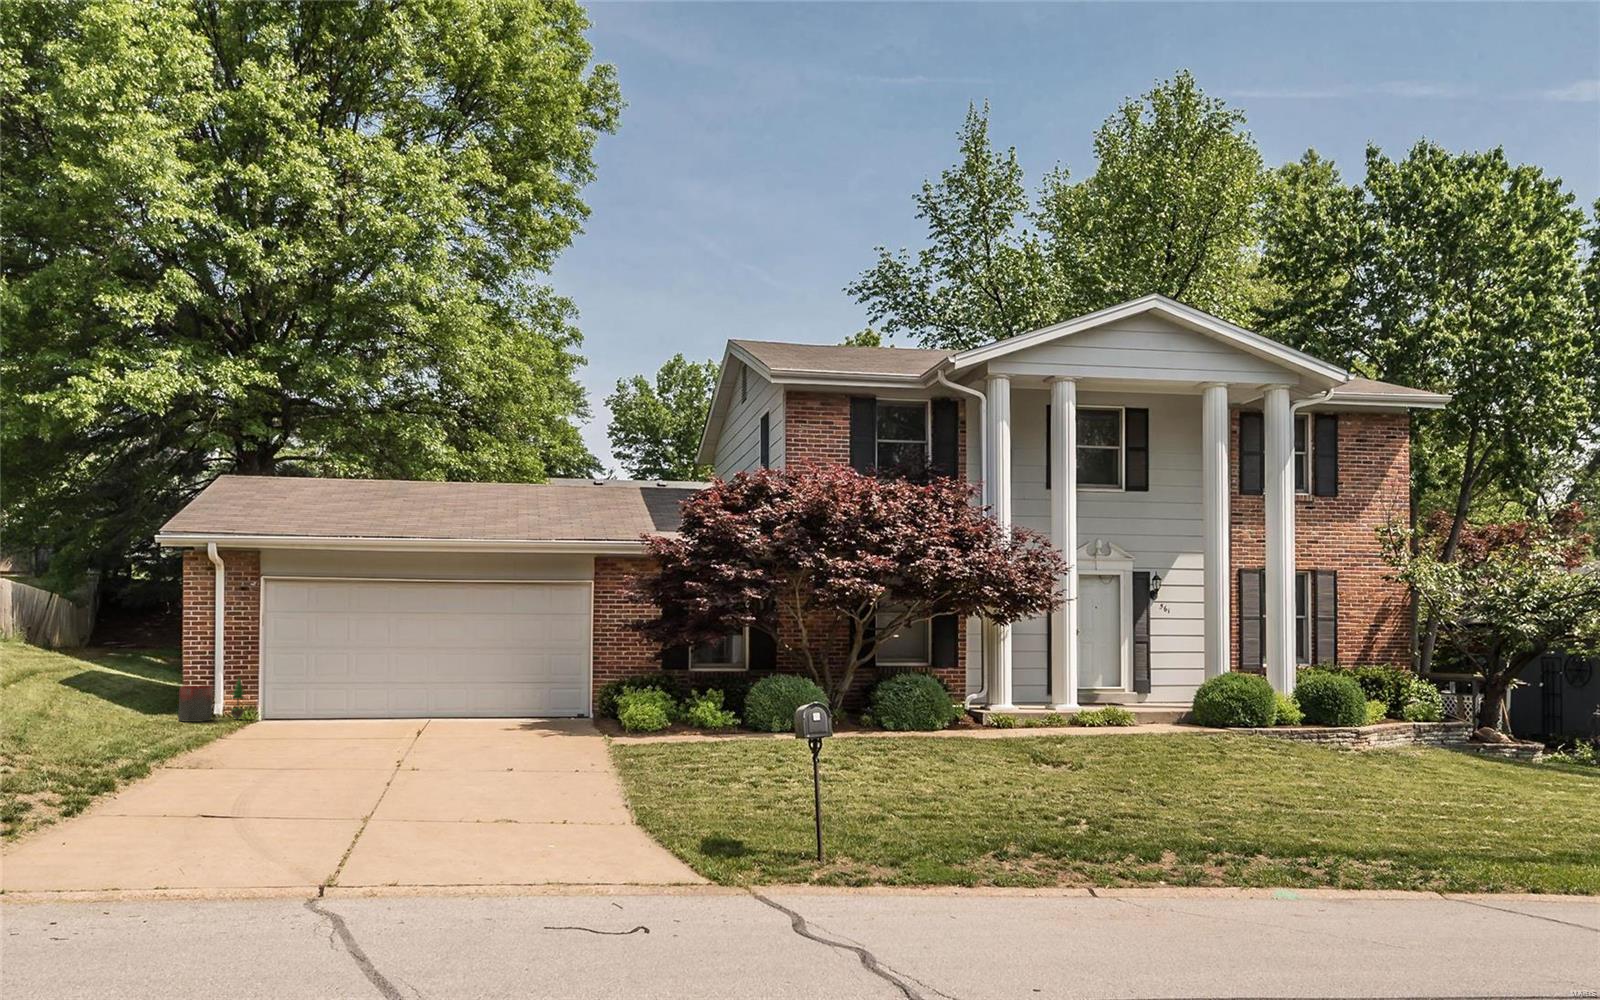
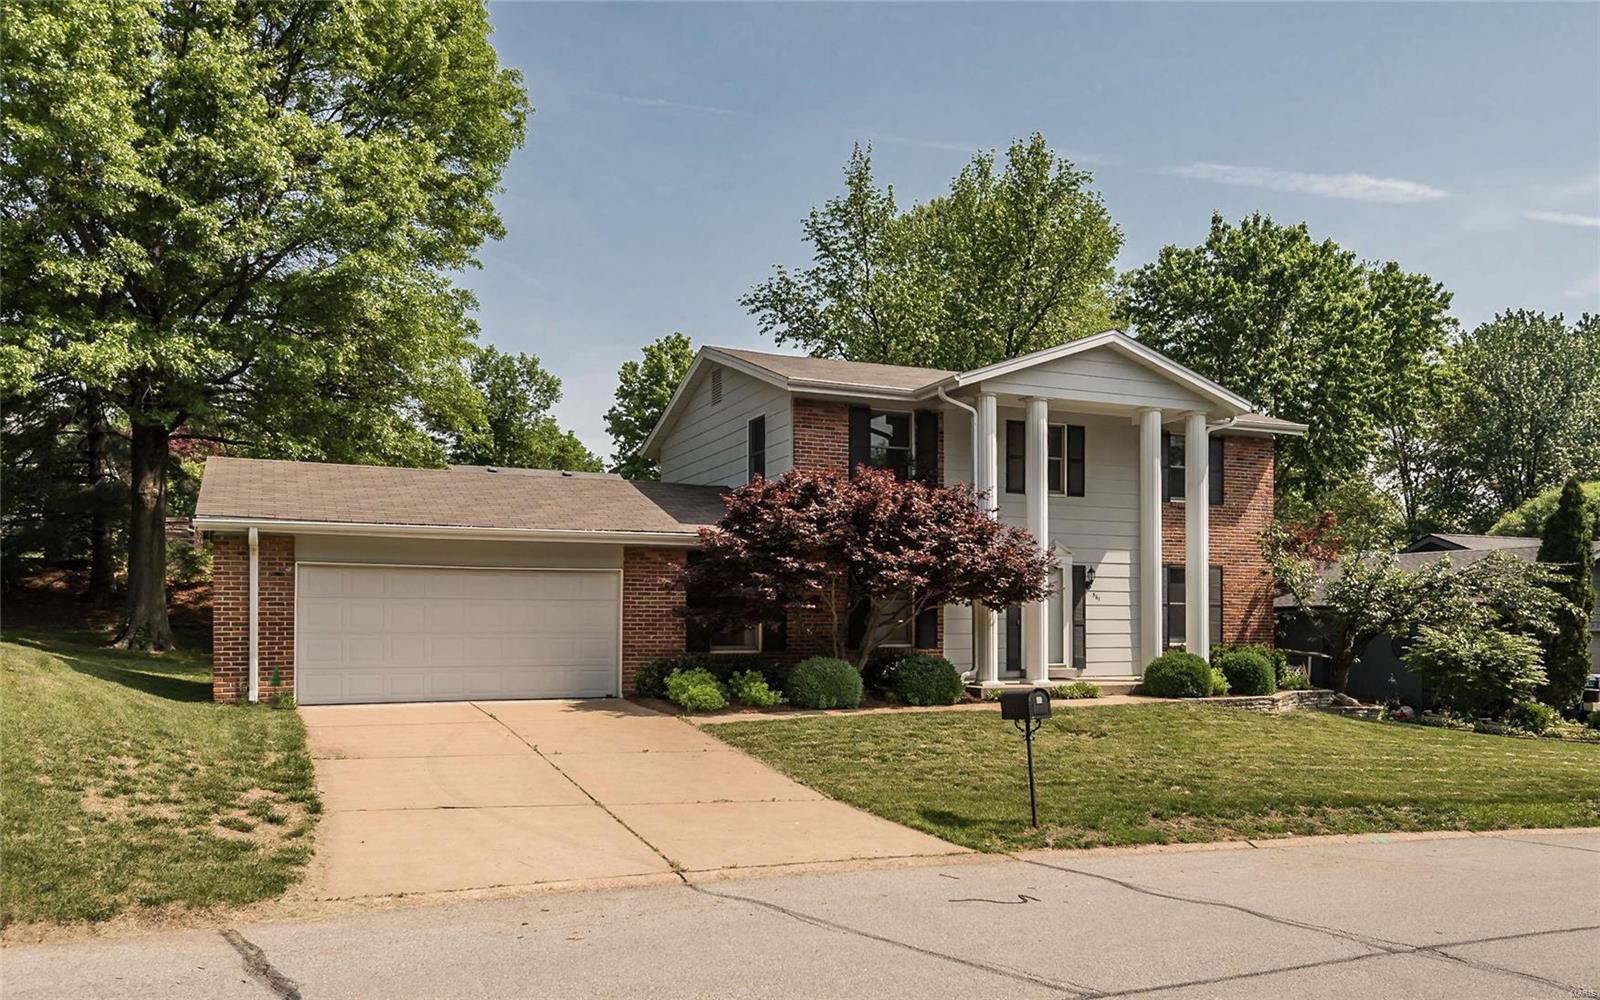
trash can: present [178,686,213,722] -> none [214,674,252,711]

